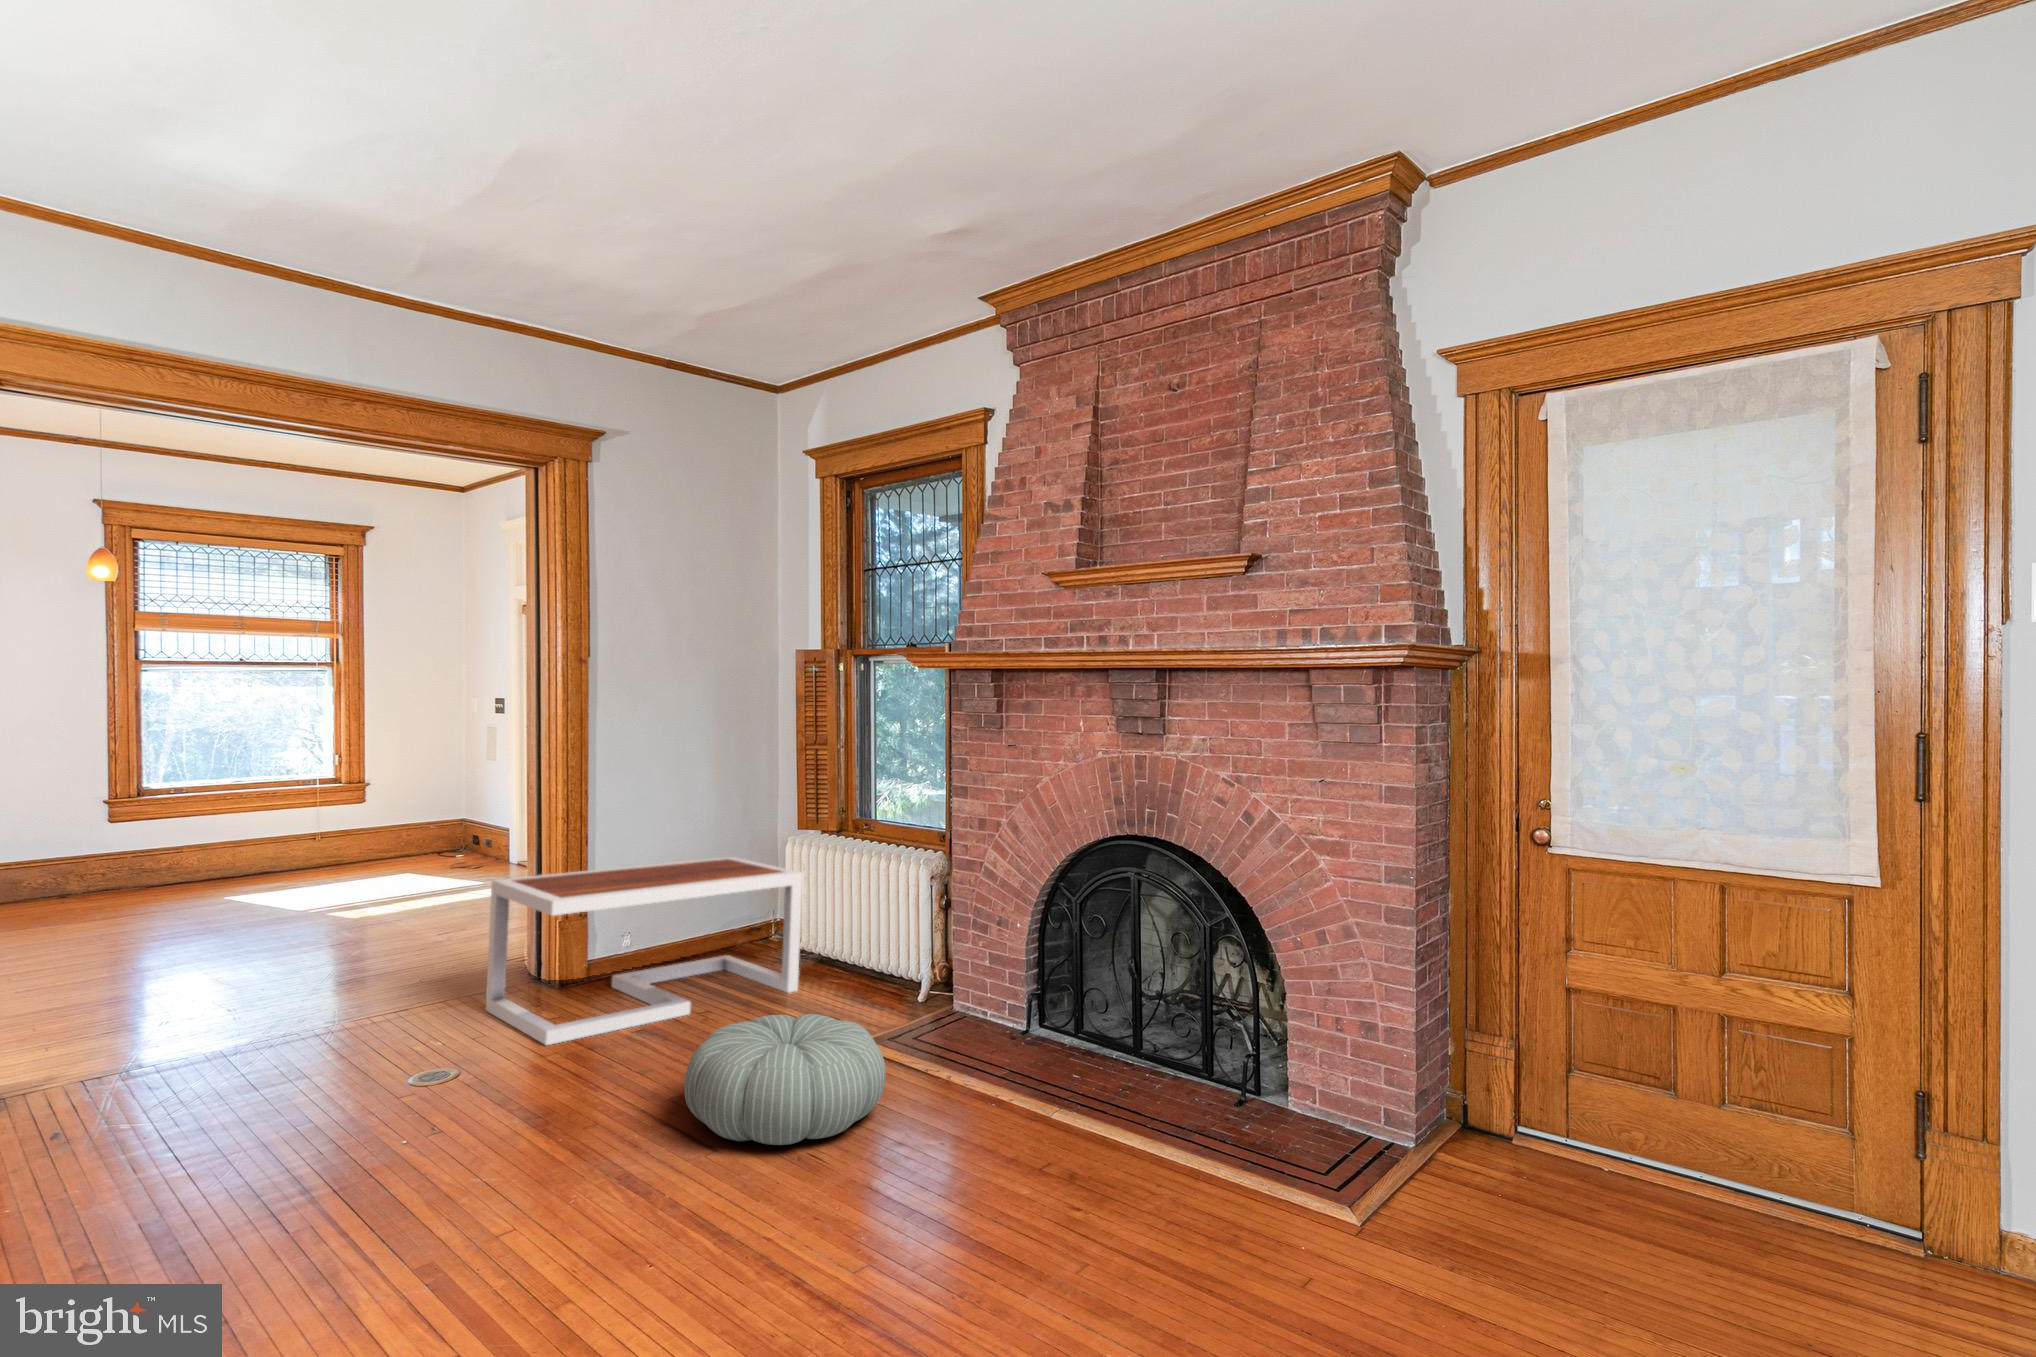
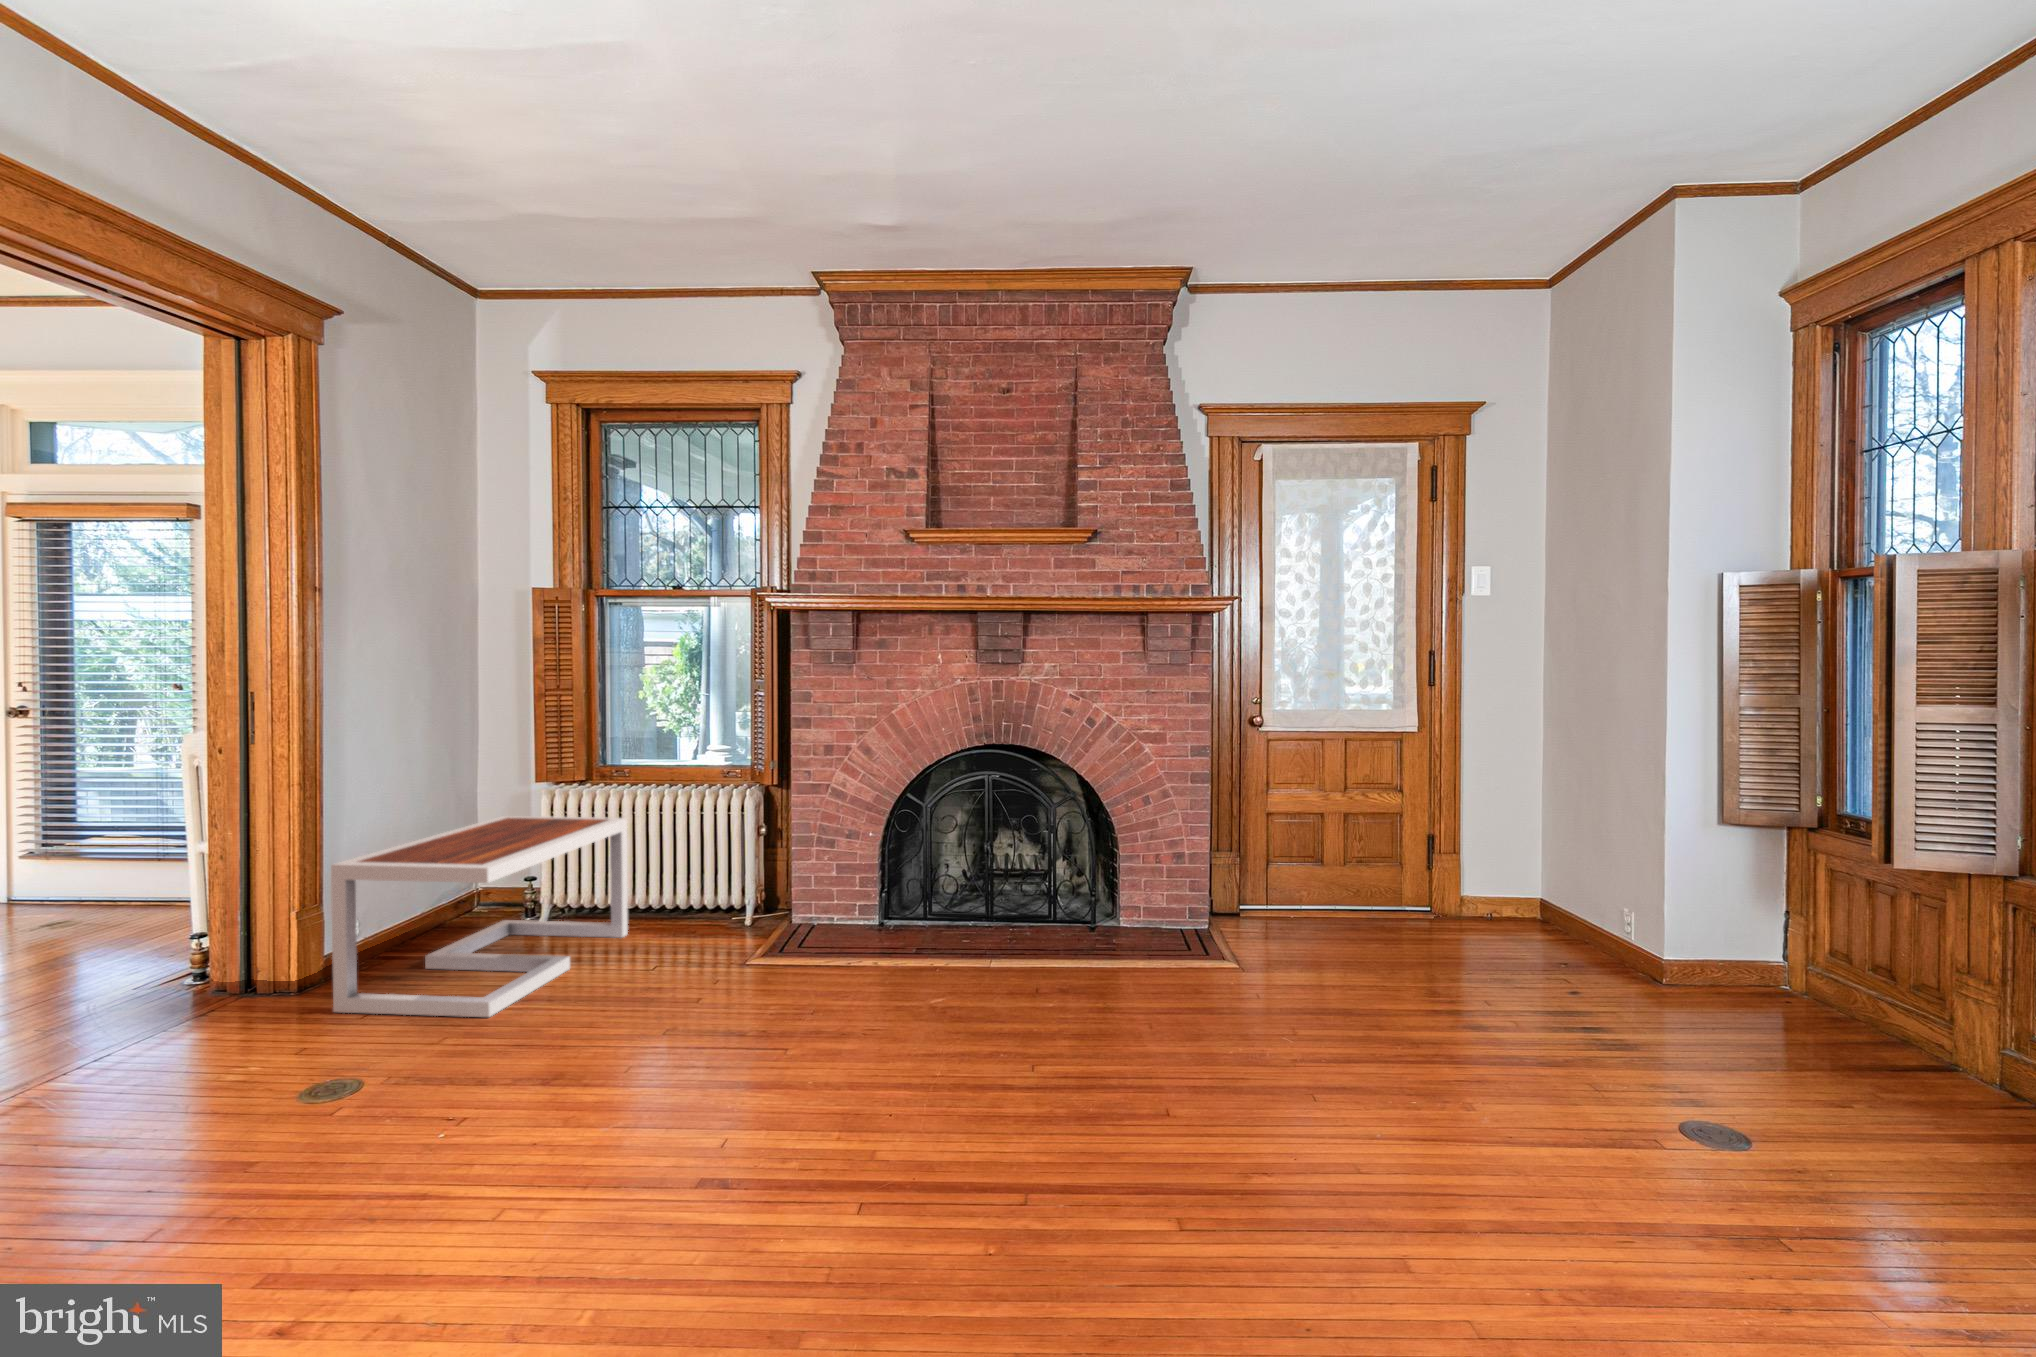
pouf: present [684,1014,886,1145] -> none [741,920,910,1022]

